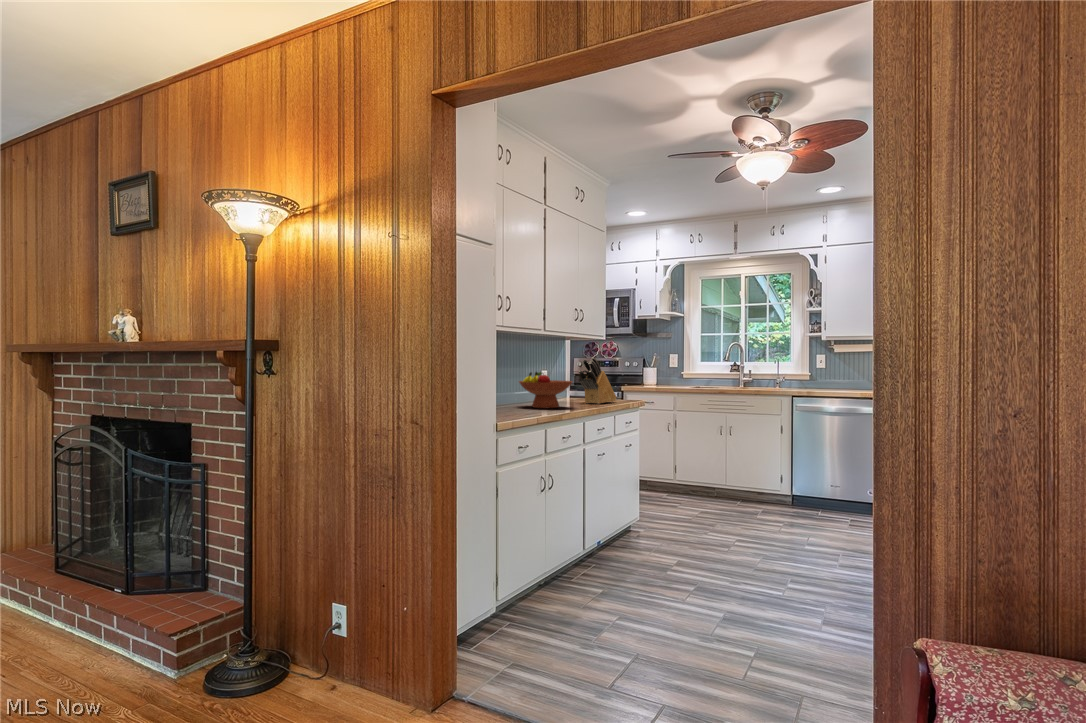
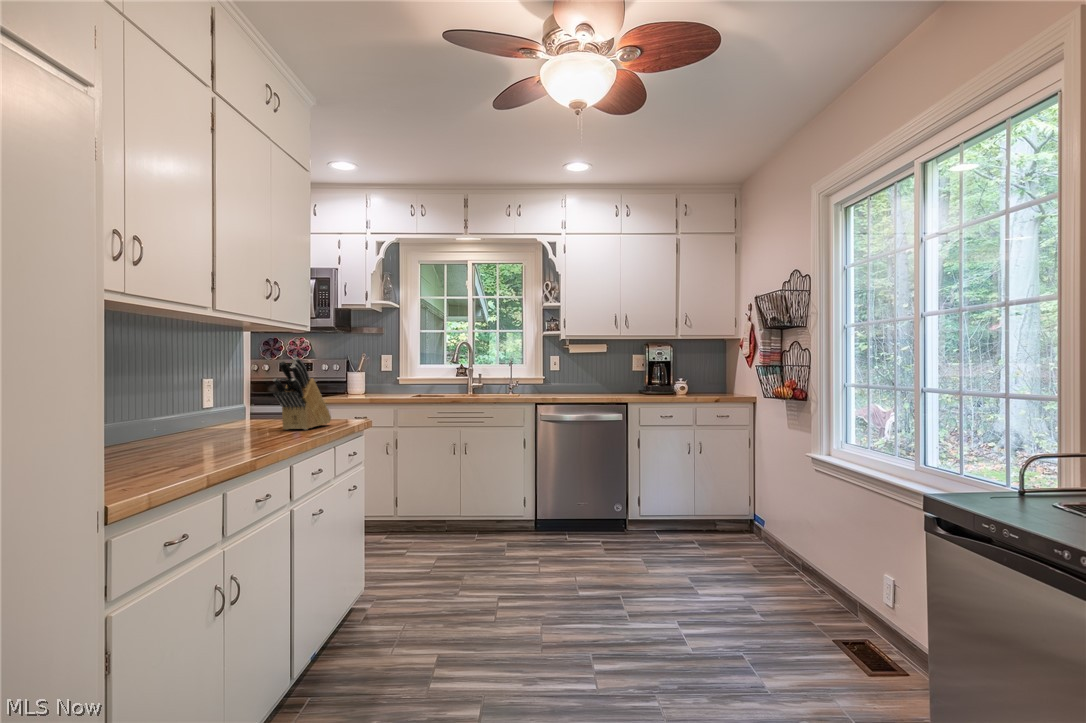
fruit bowl: present [519,372,572,408] -> none [161,382,270,448]

